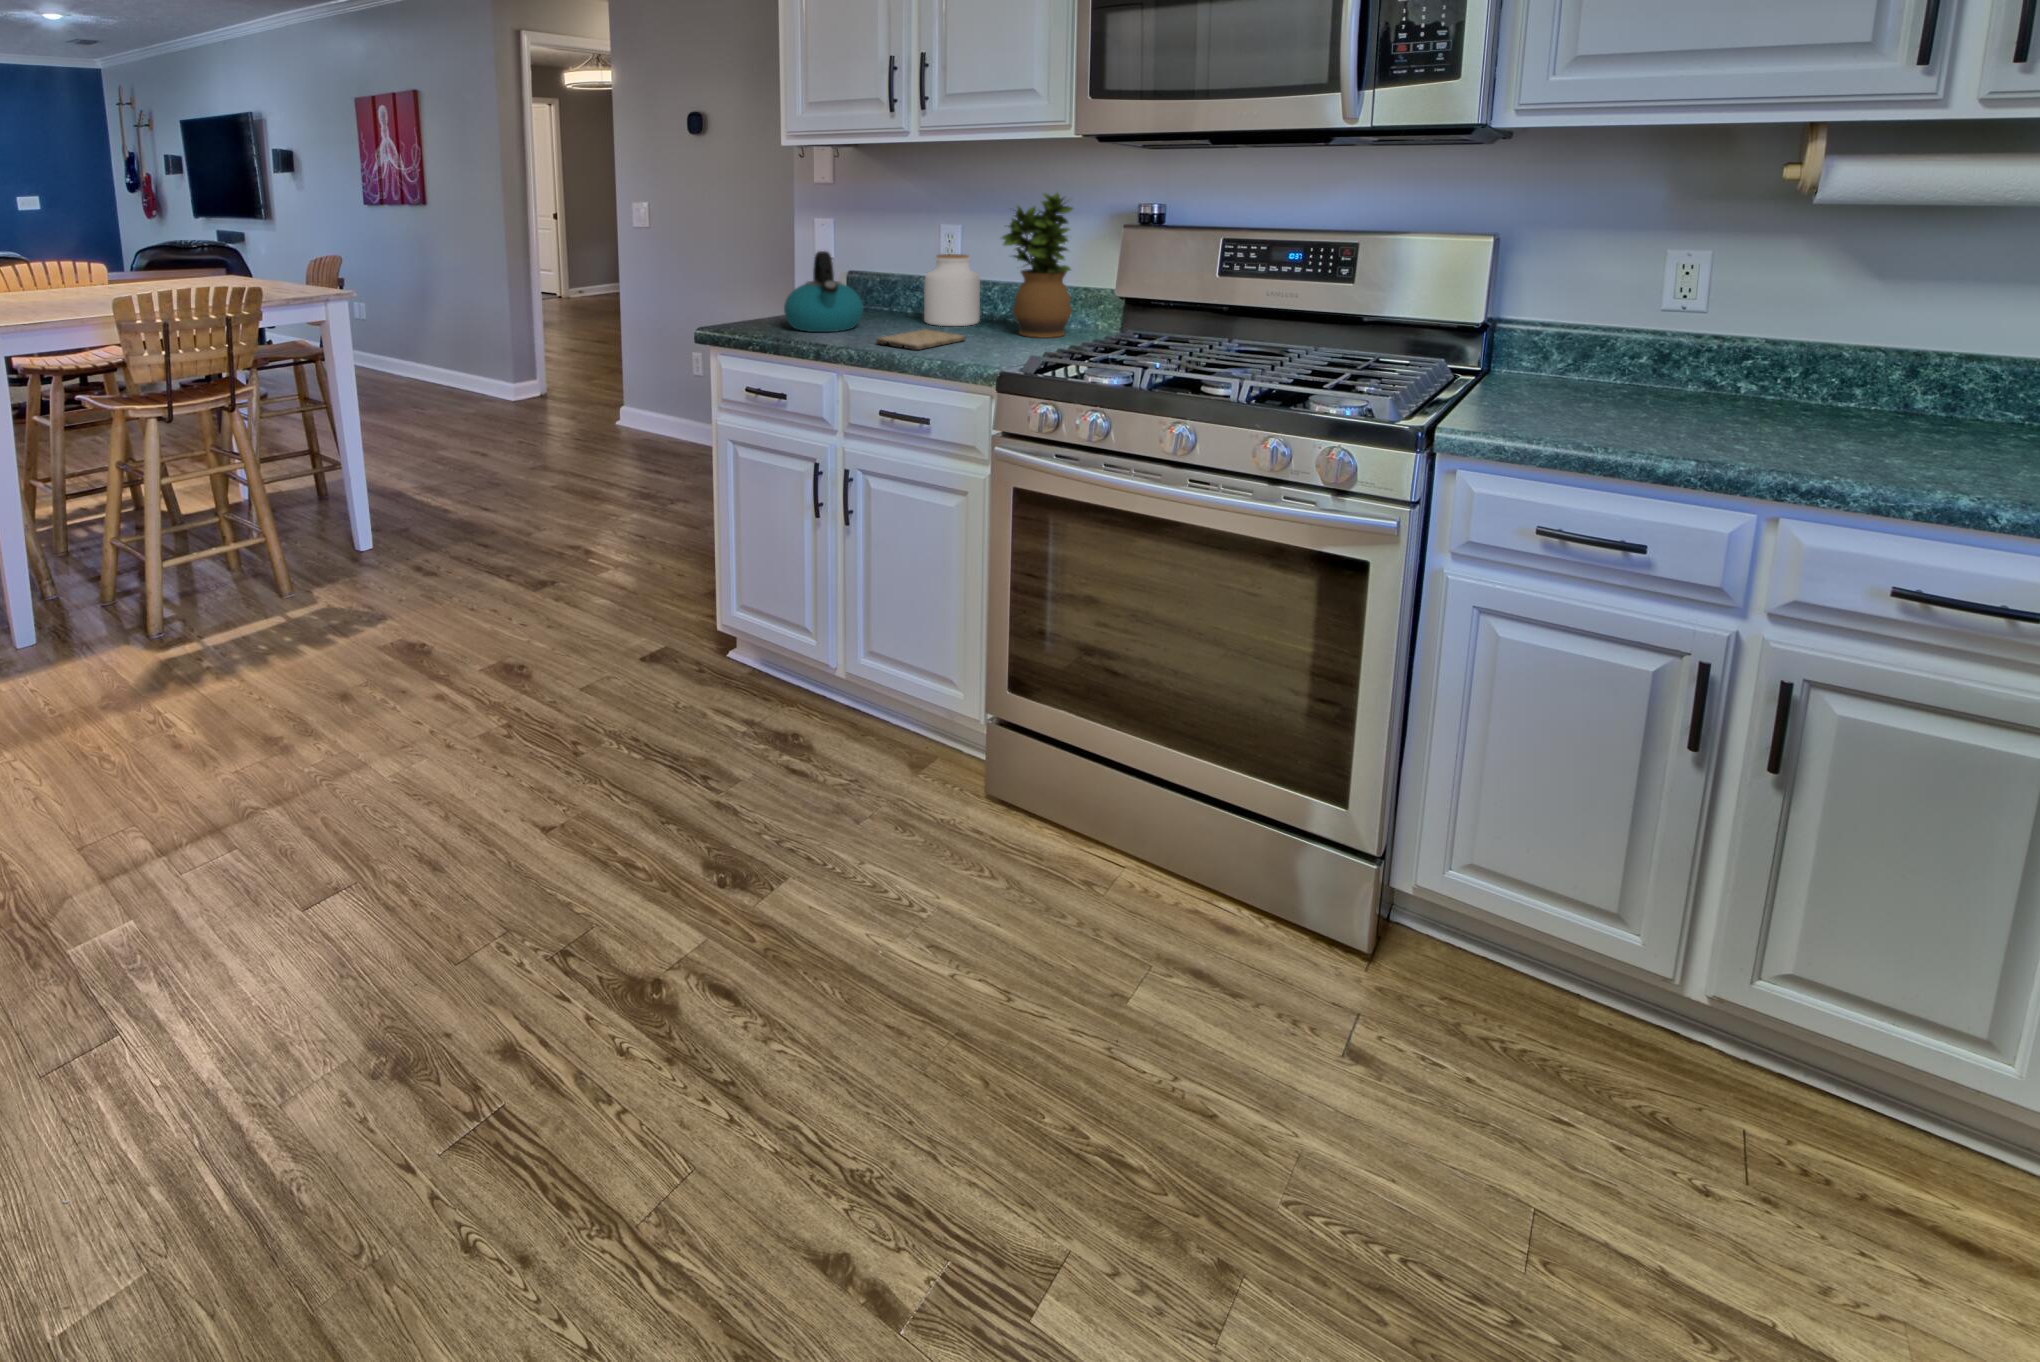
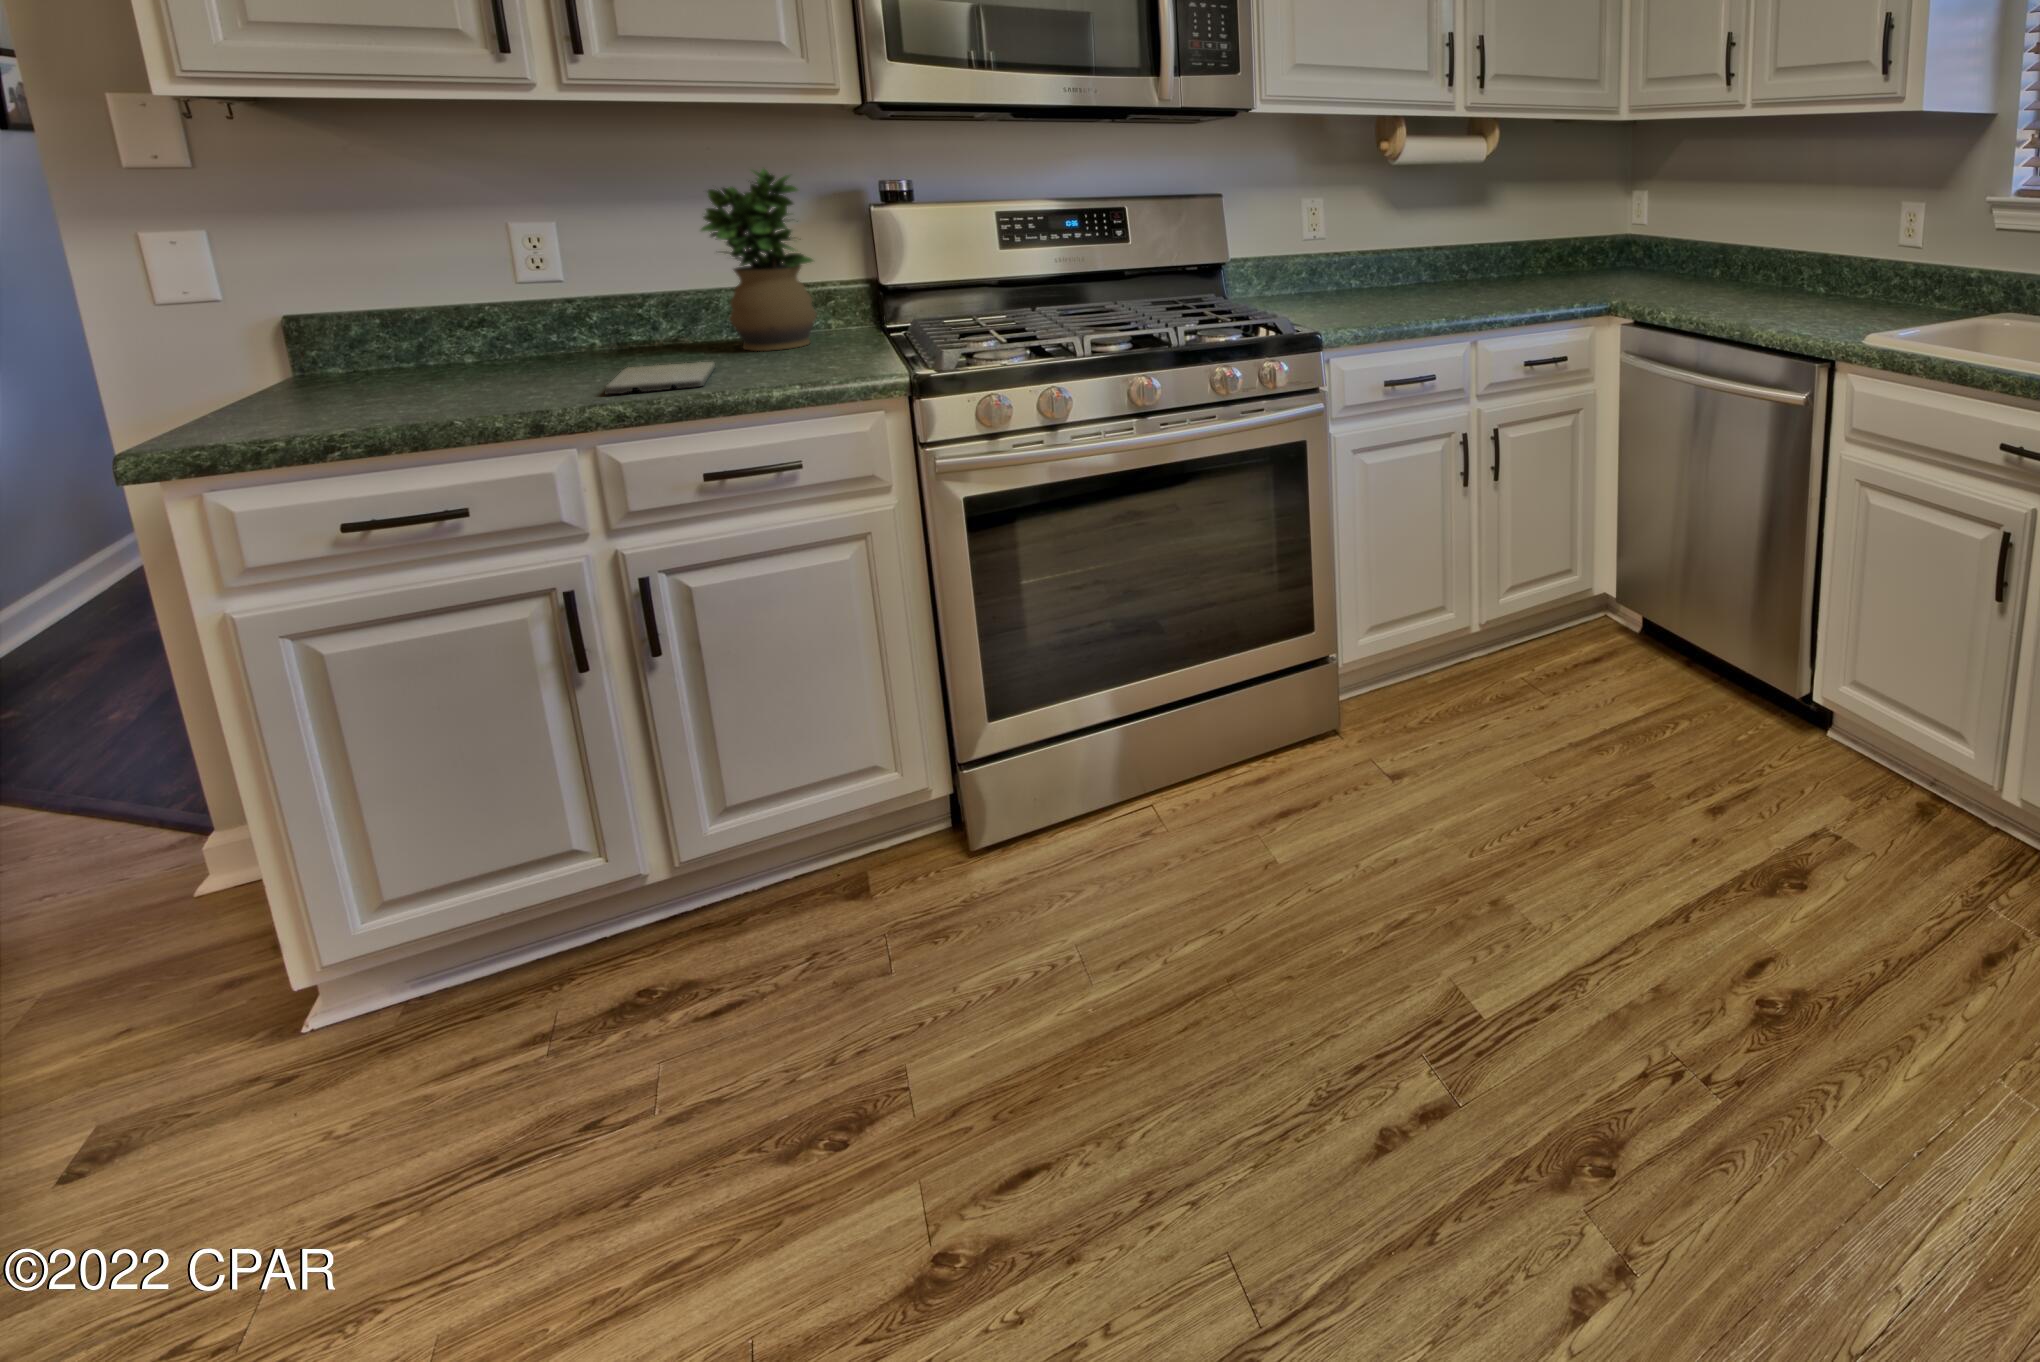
kettle: present [784,251,863,332] -> none [291,278,478,416]
jar: present [924,254,980,326] -> none [531,262,642,367]

